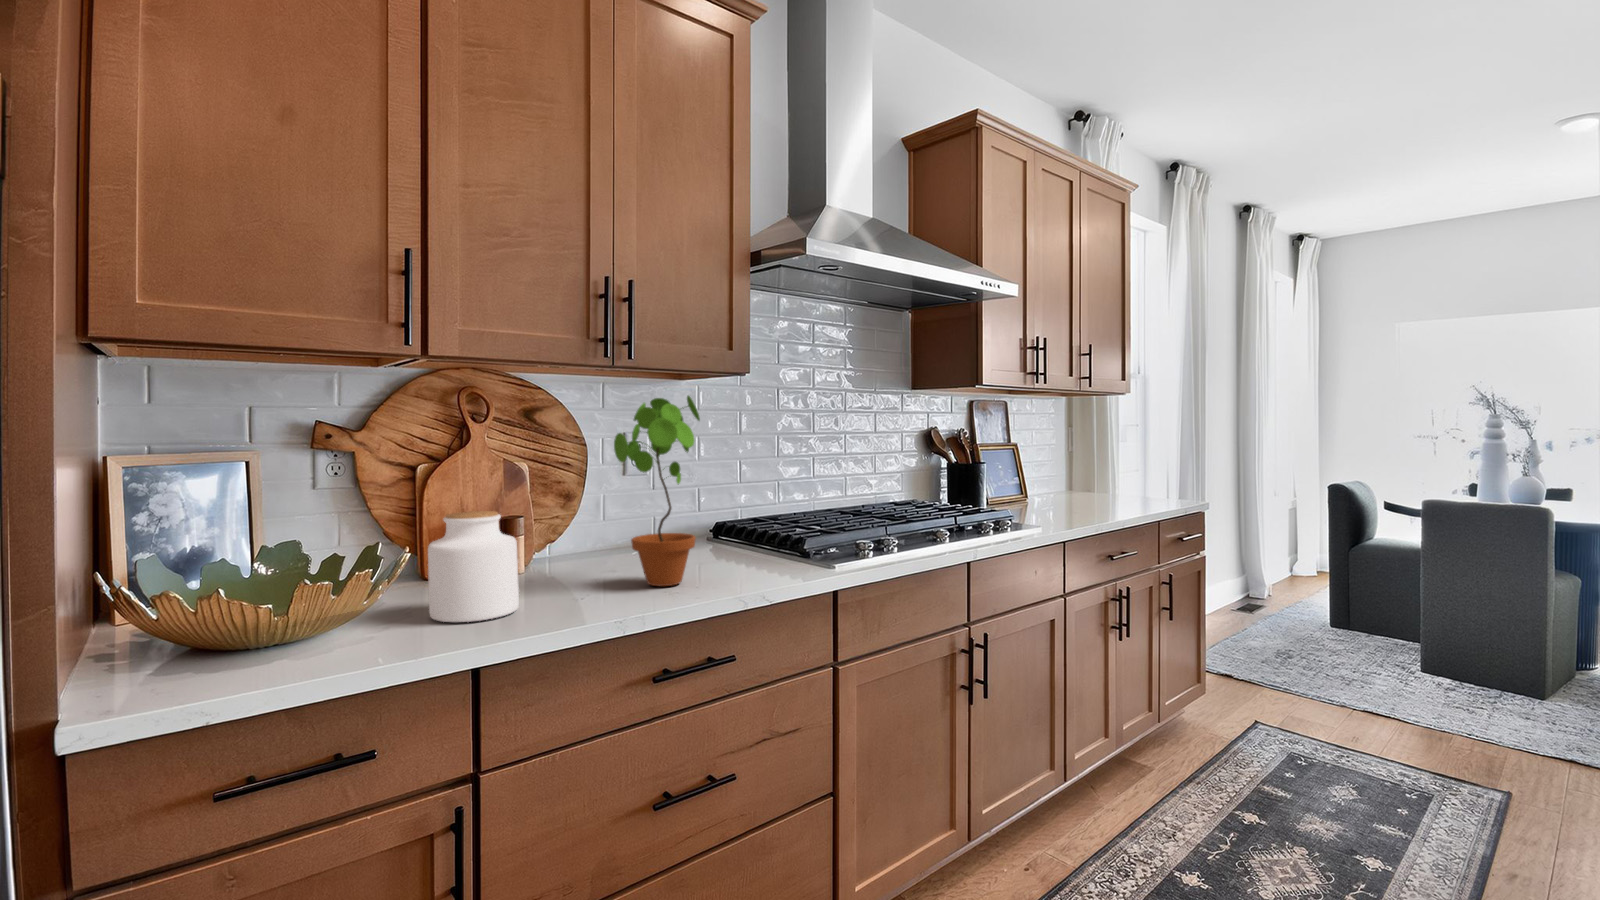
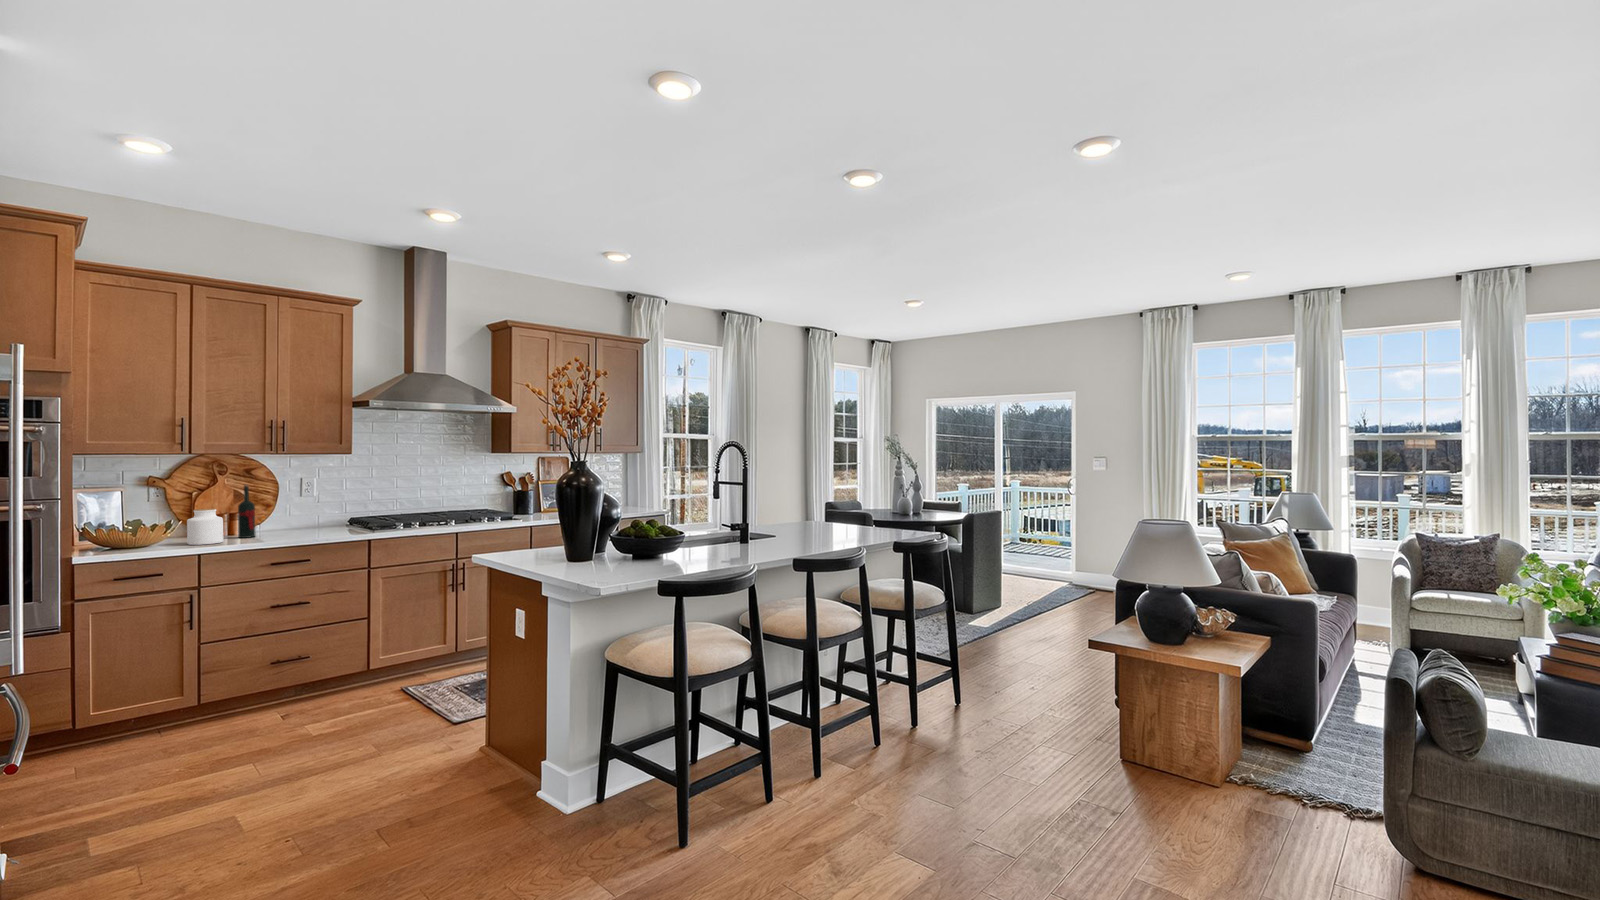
potted plant: present [614,396,700,586] -> none [270,466,308,537]
wine bottle: none [533,443,575,588] -> present [238,484,255,538]

